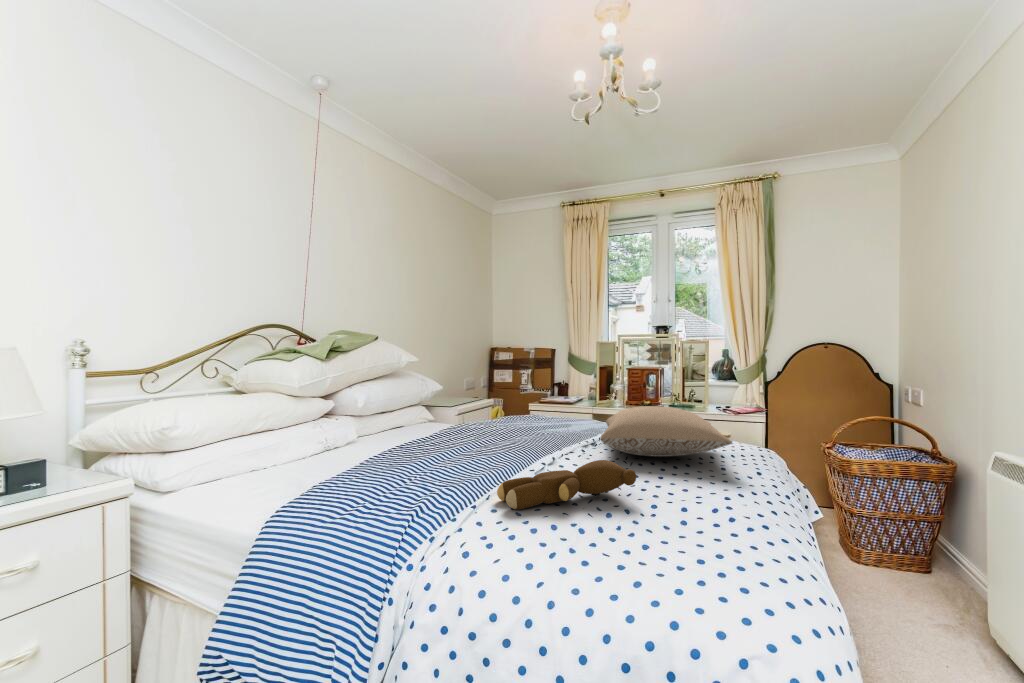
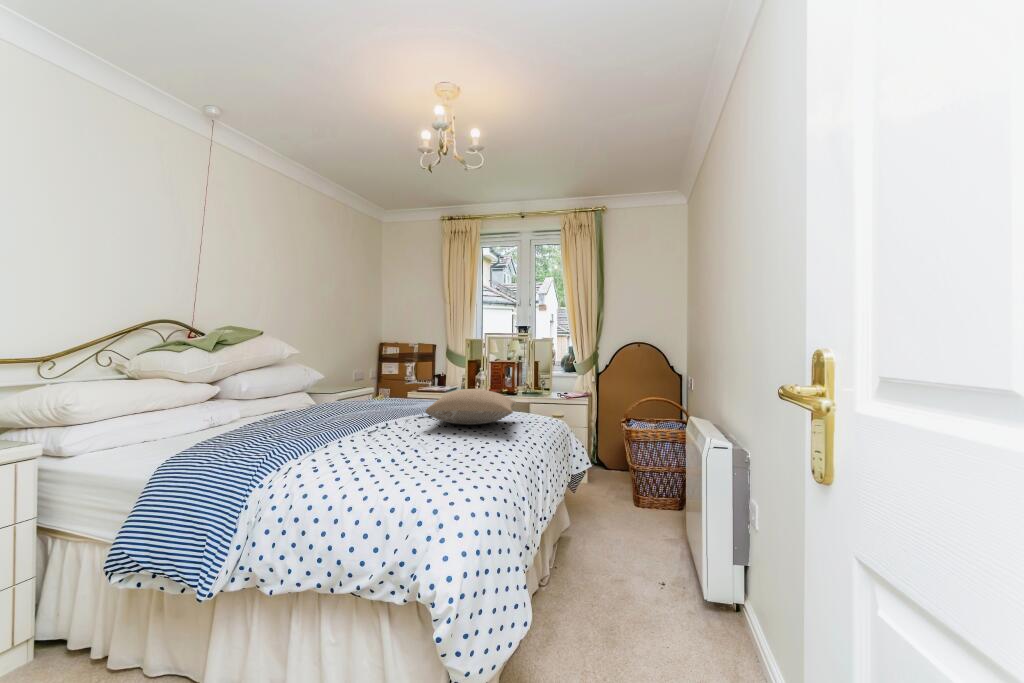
teddy bear: present [497,460,636,510] -> none [334,423,432,454]

